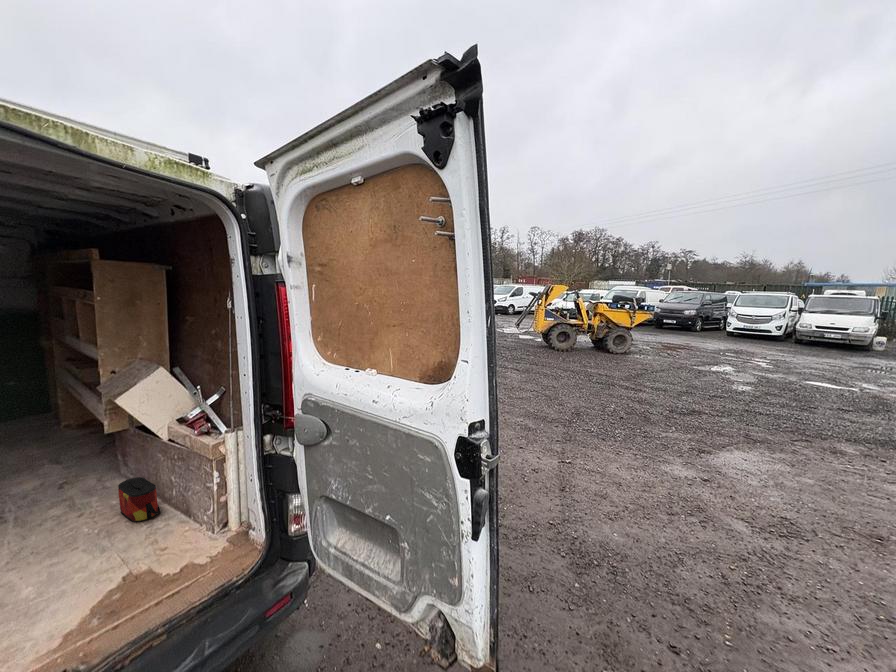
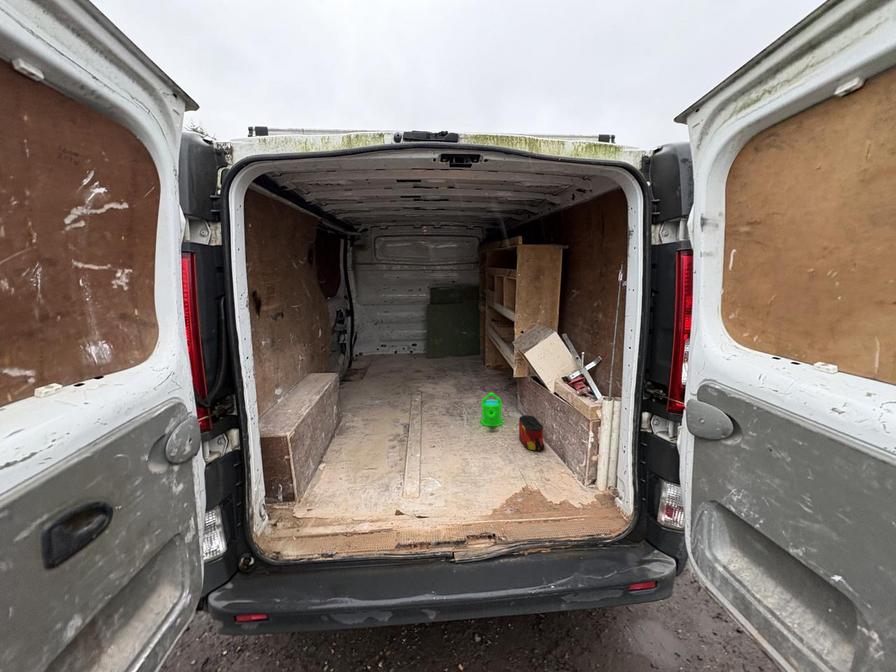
watering can: none [46,463,94,515] -> present [480,393,504,426]

